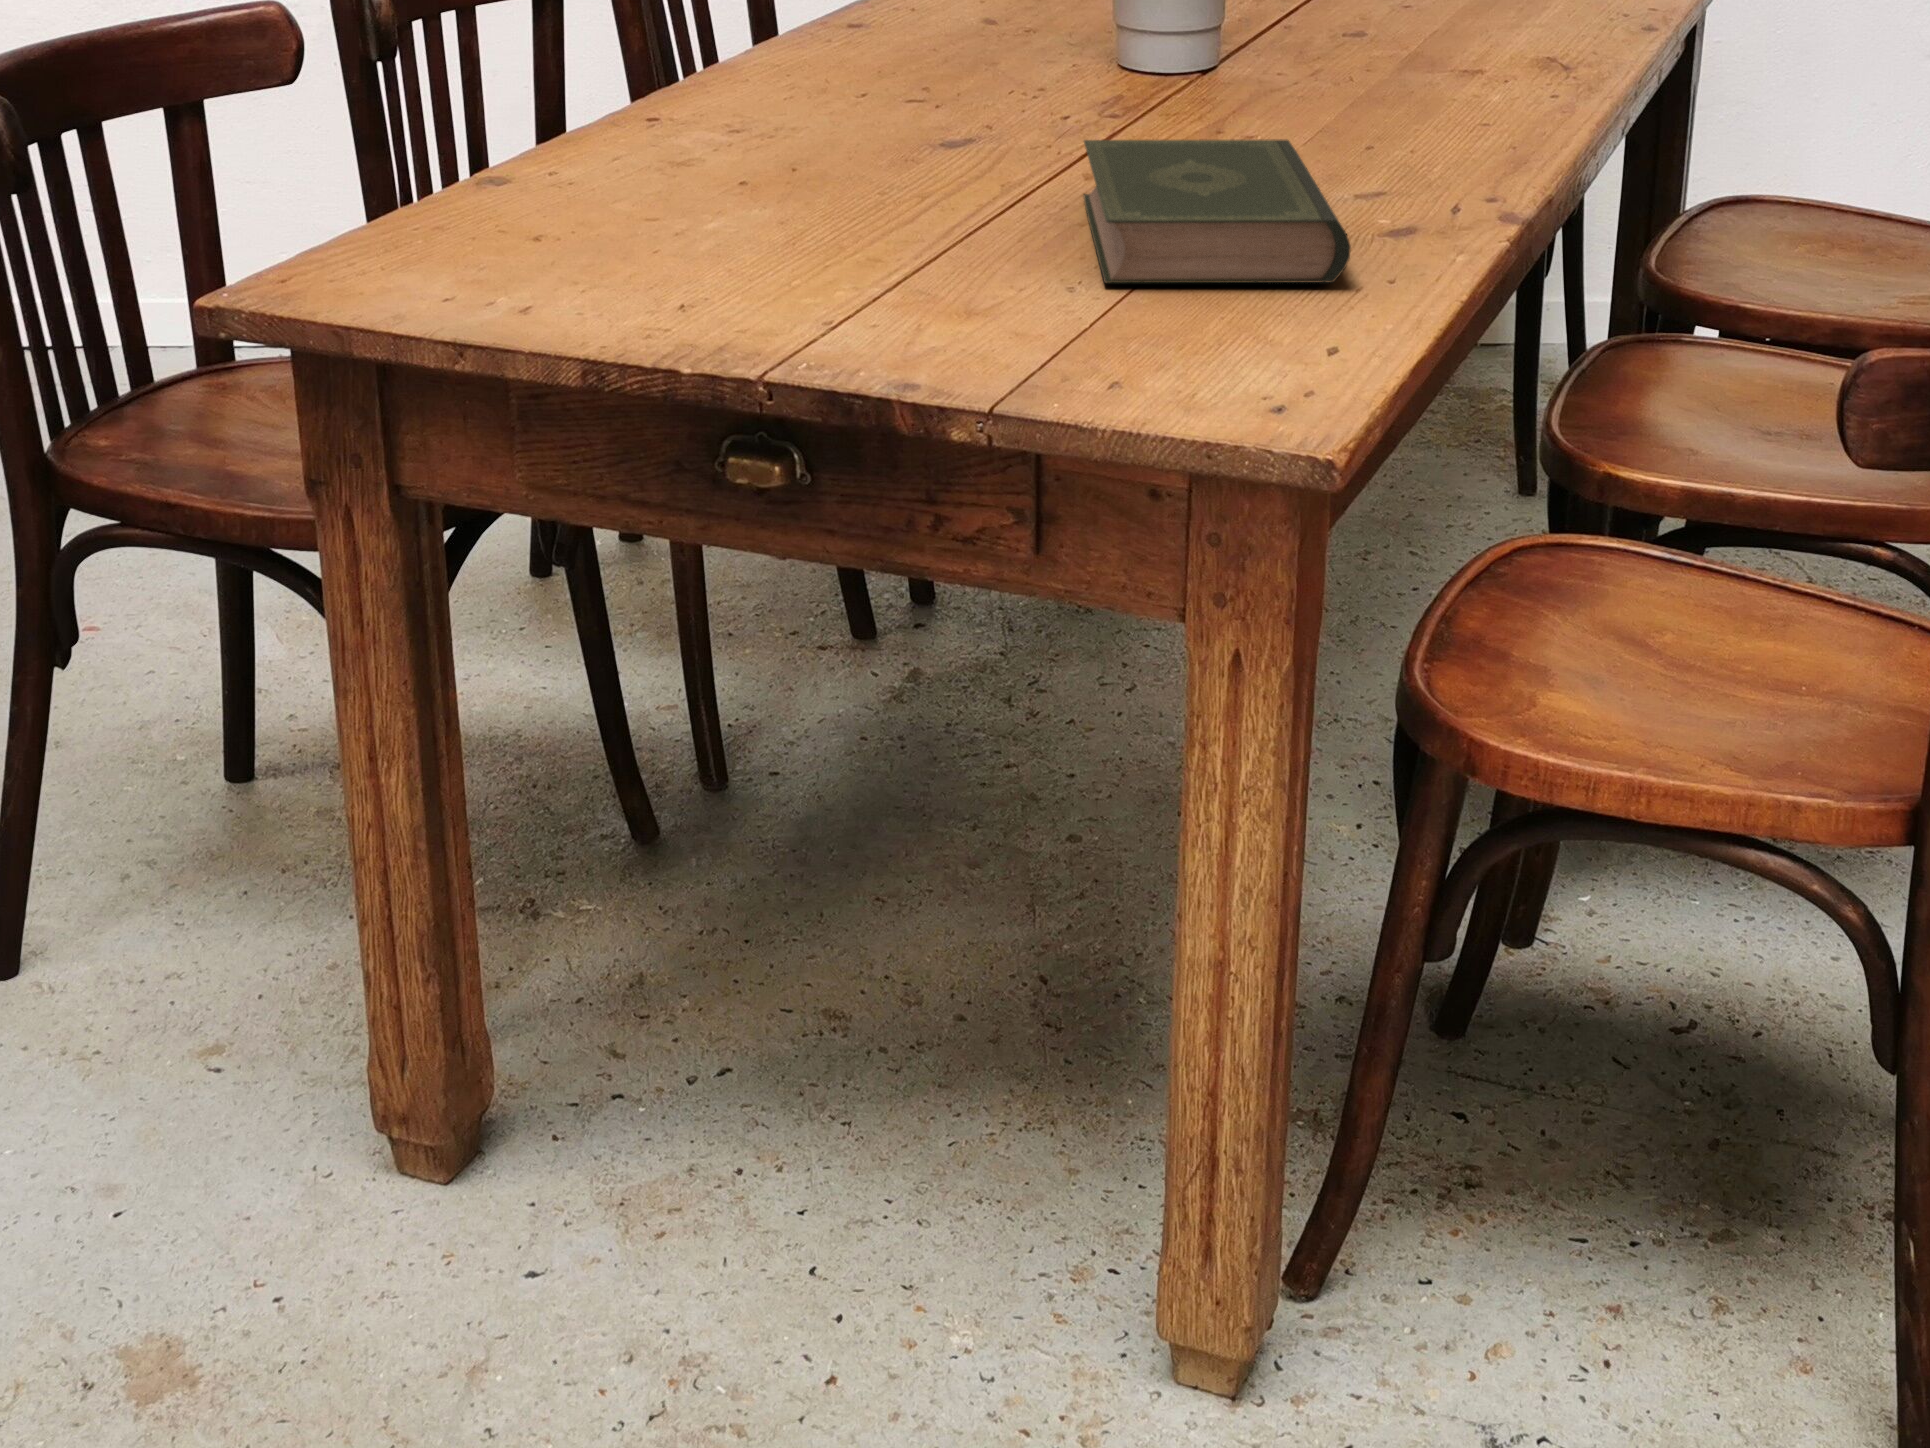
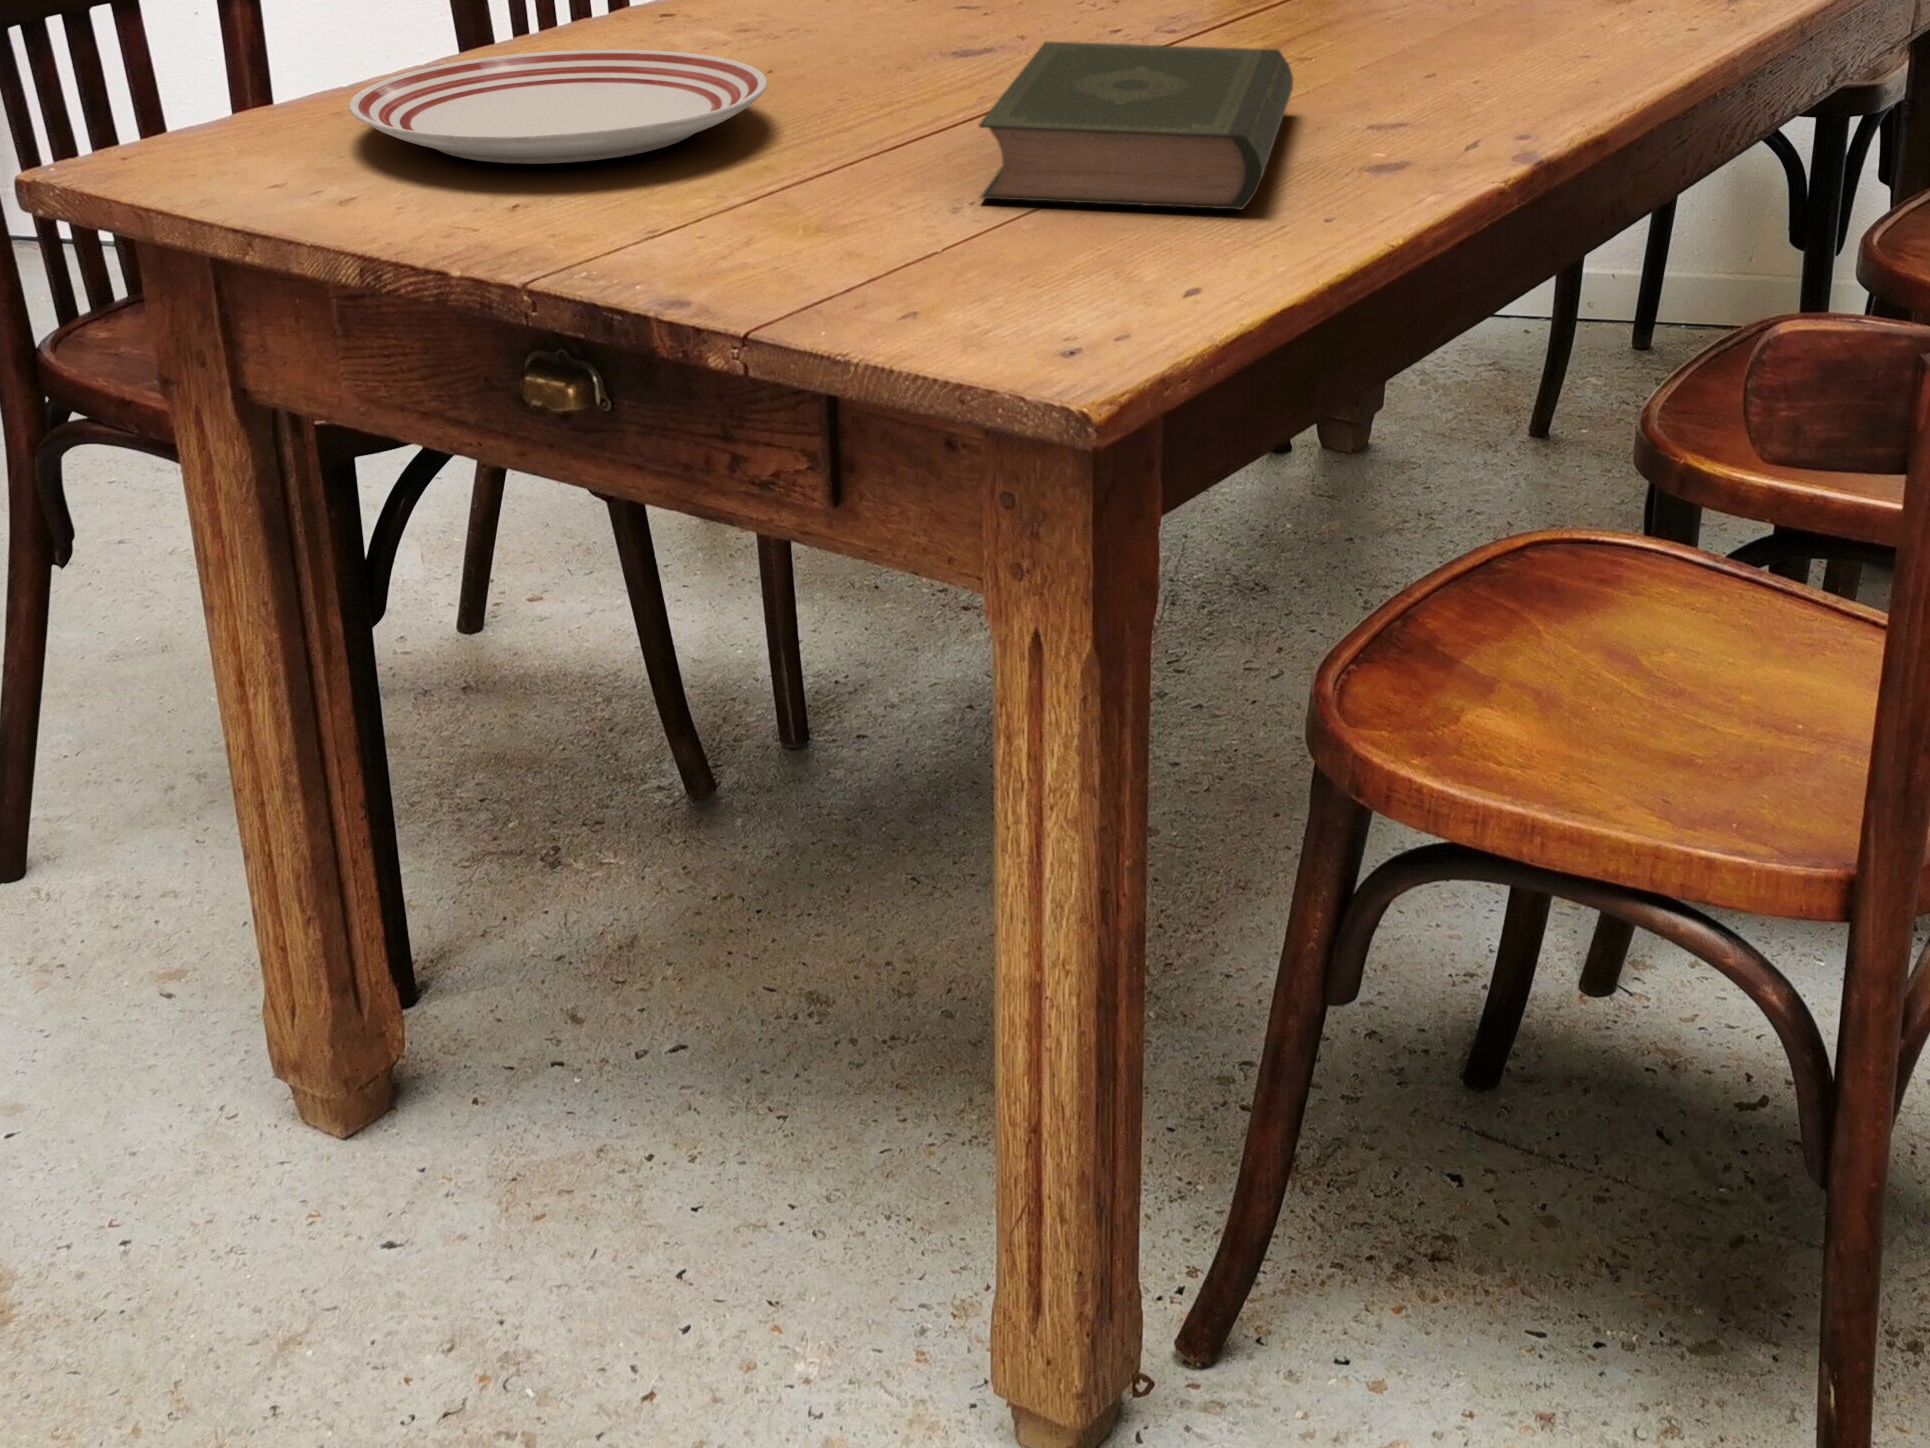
dinner plate: none [499,161,870,271] -> present [349,50,767,164]

